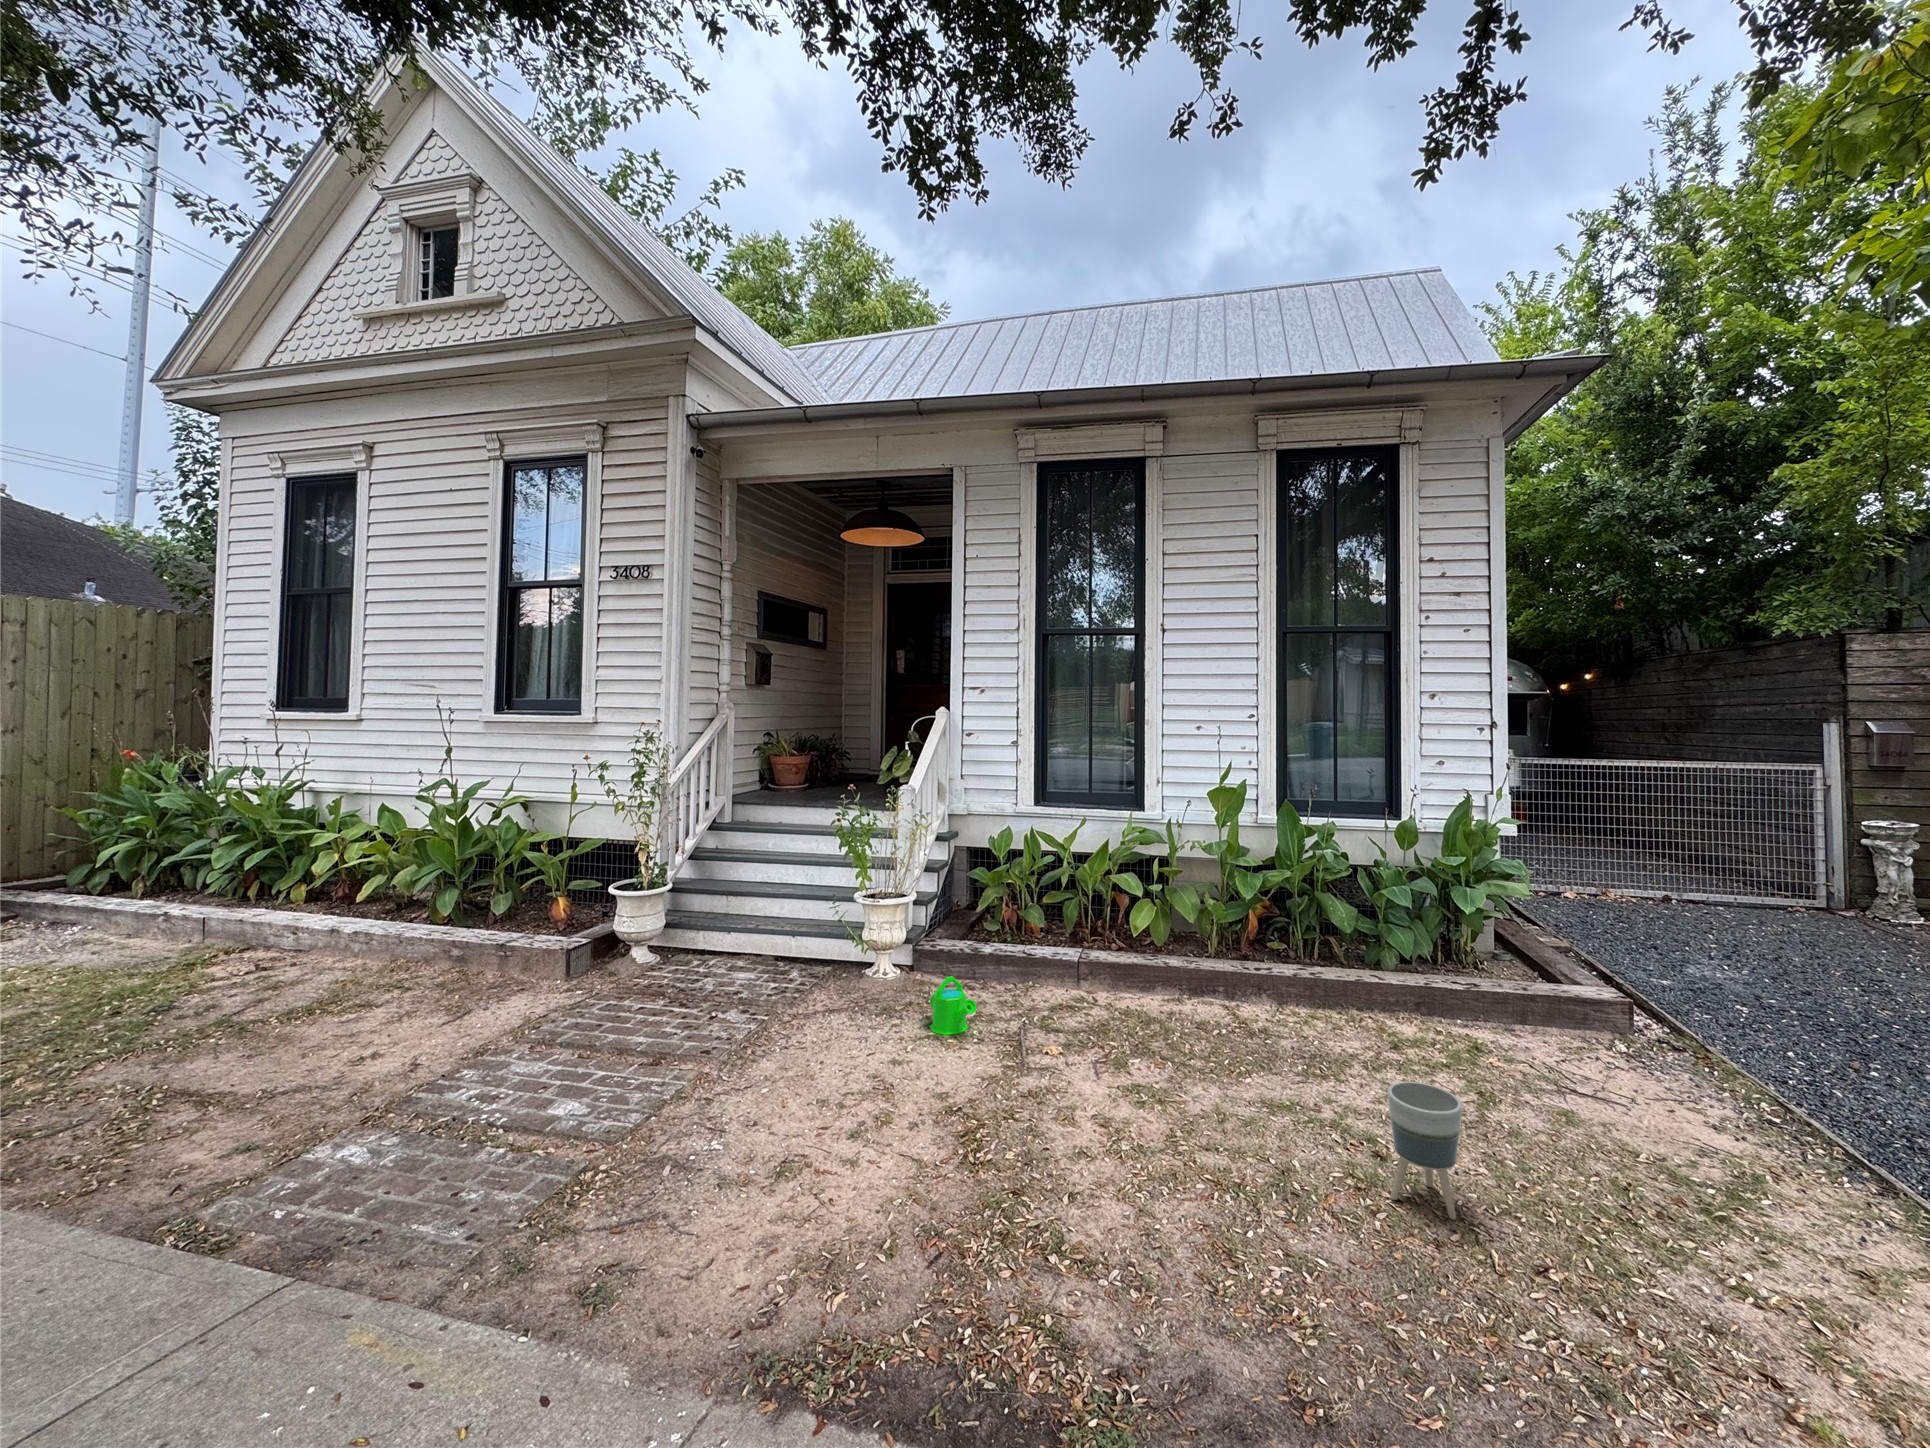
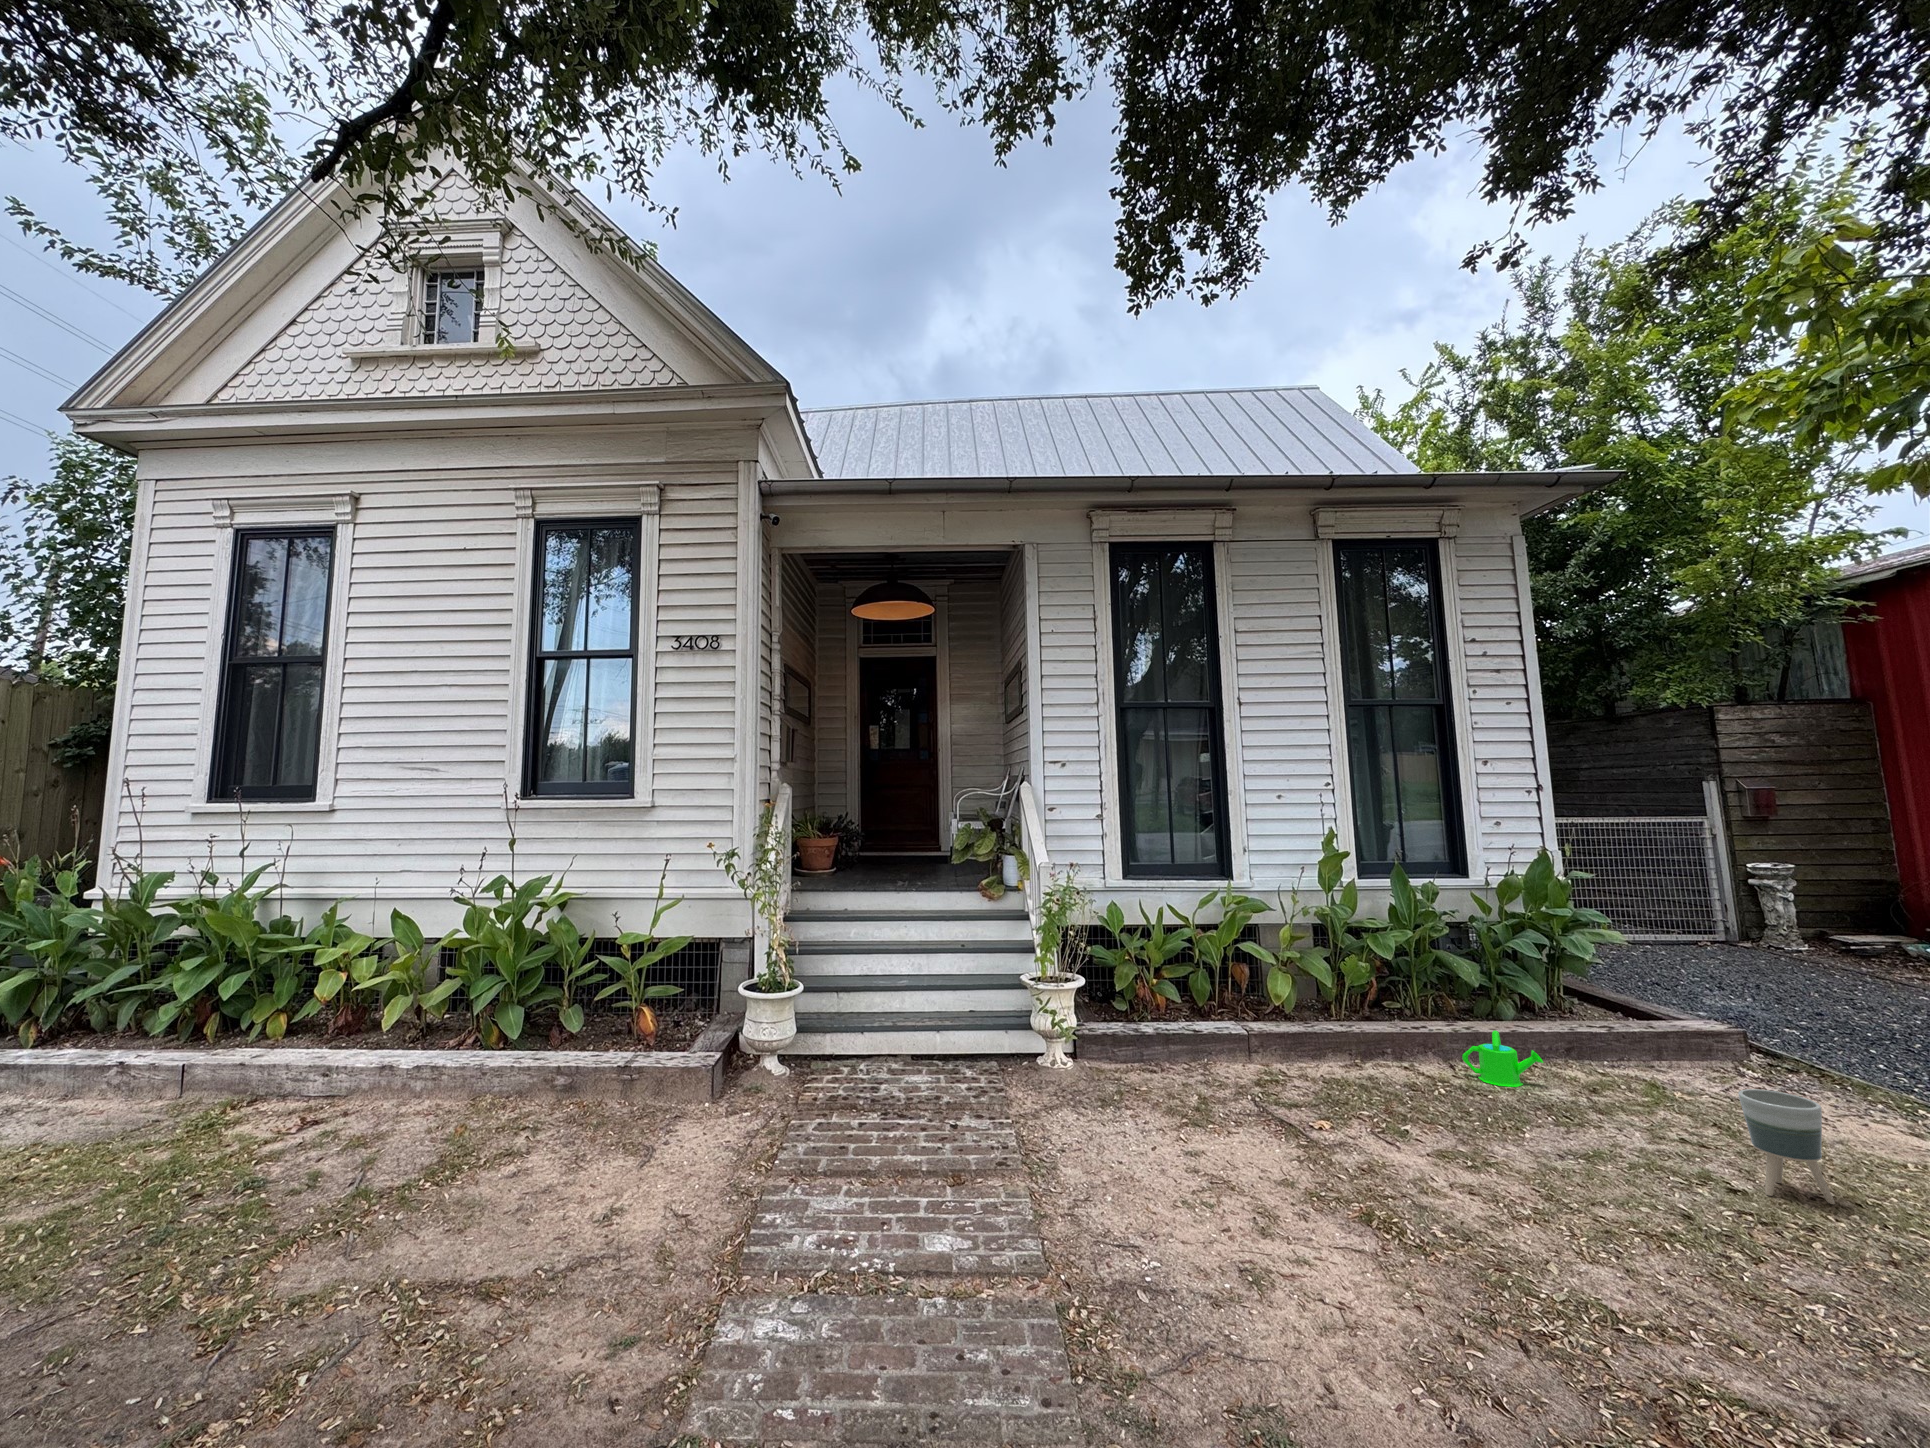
watering can: present [929,976,976,1035] -> present [1462,1030,1544,1087]

